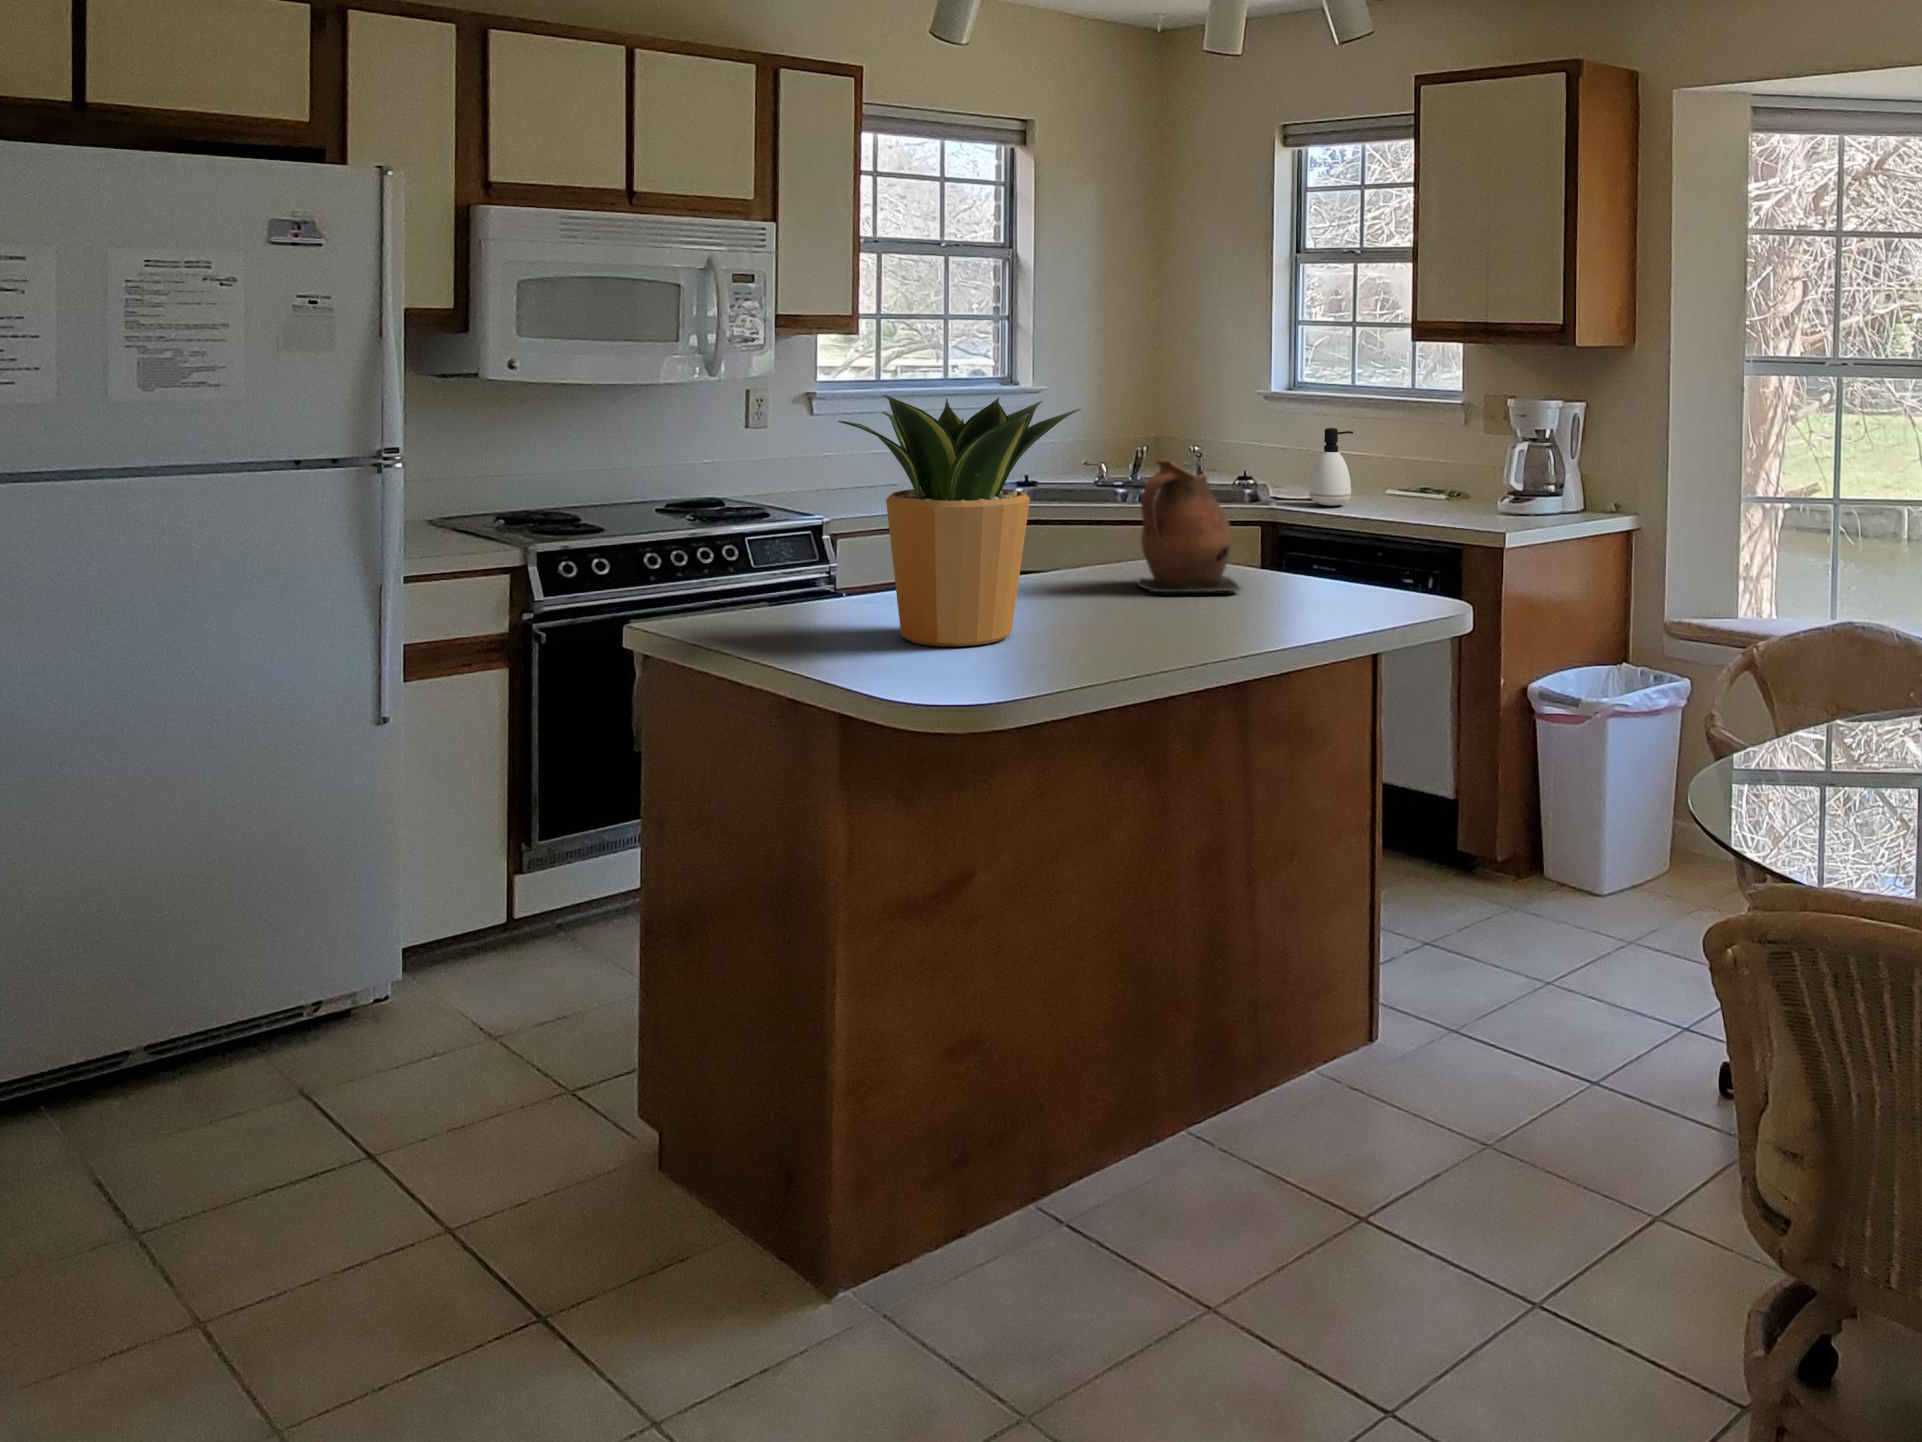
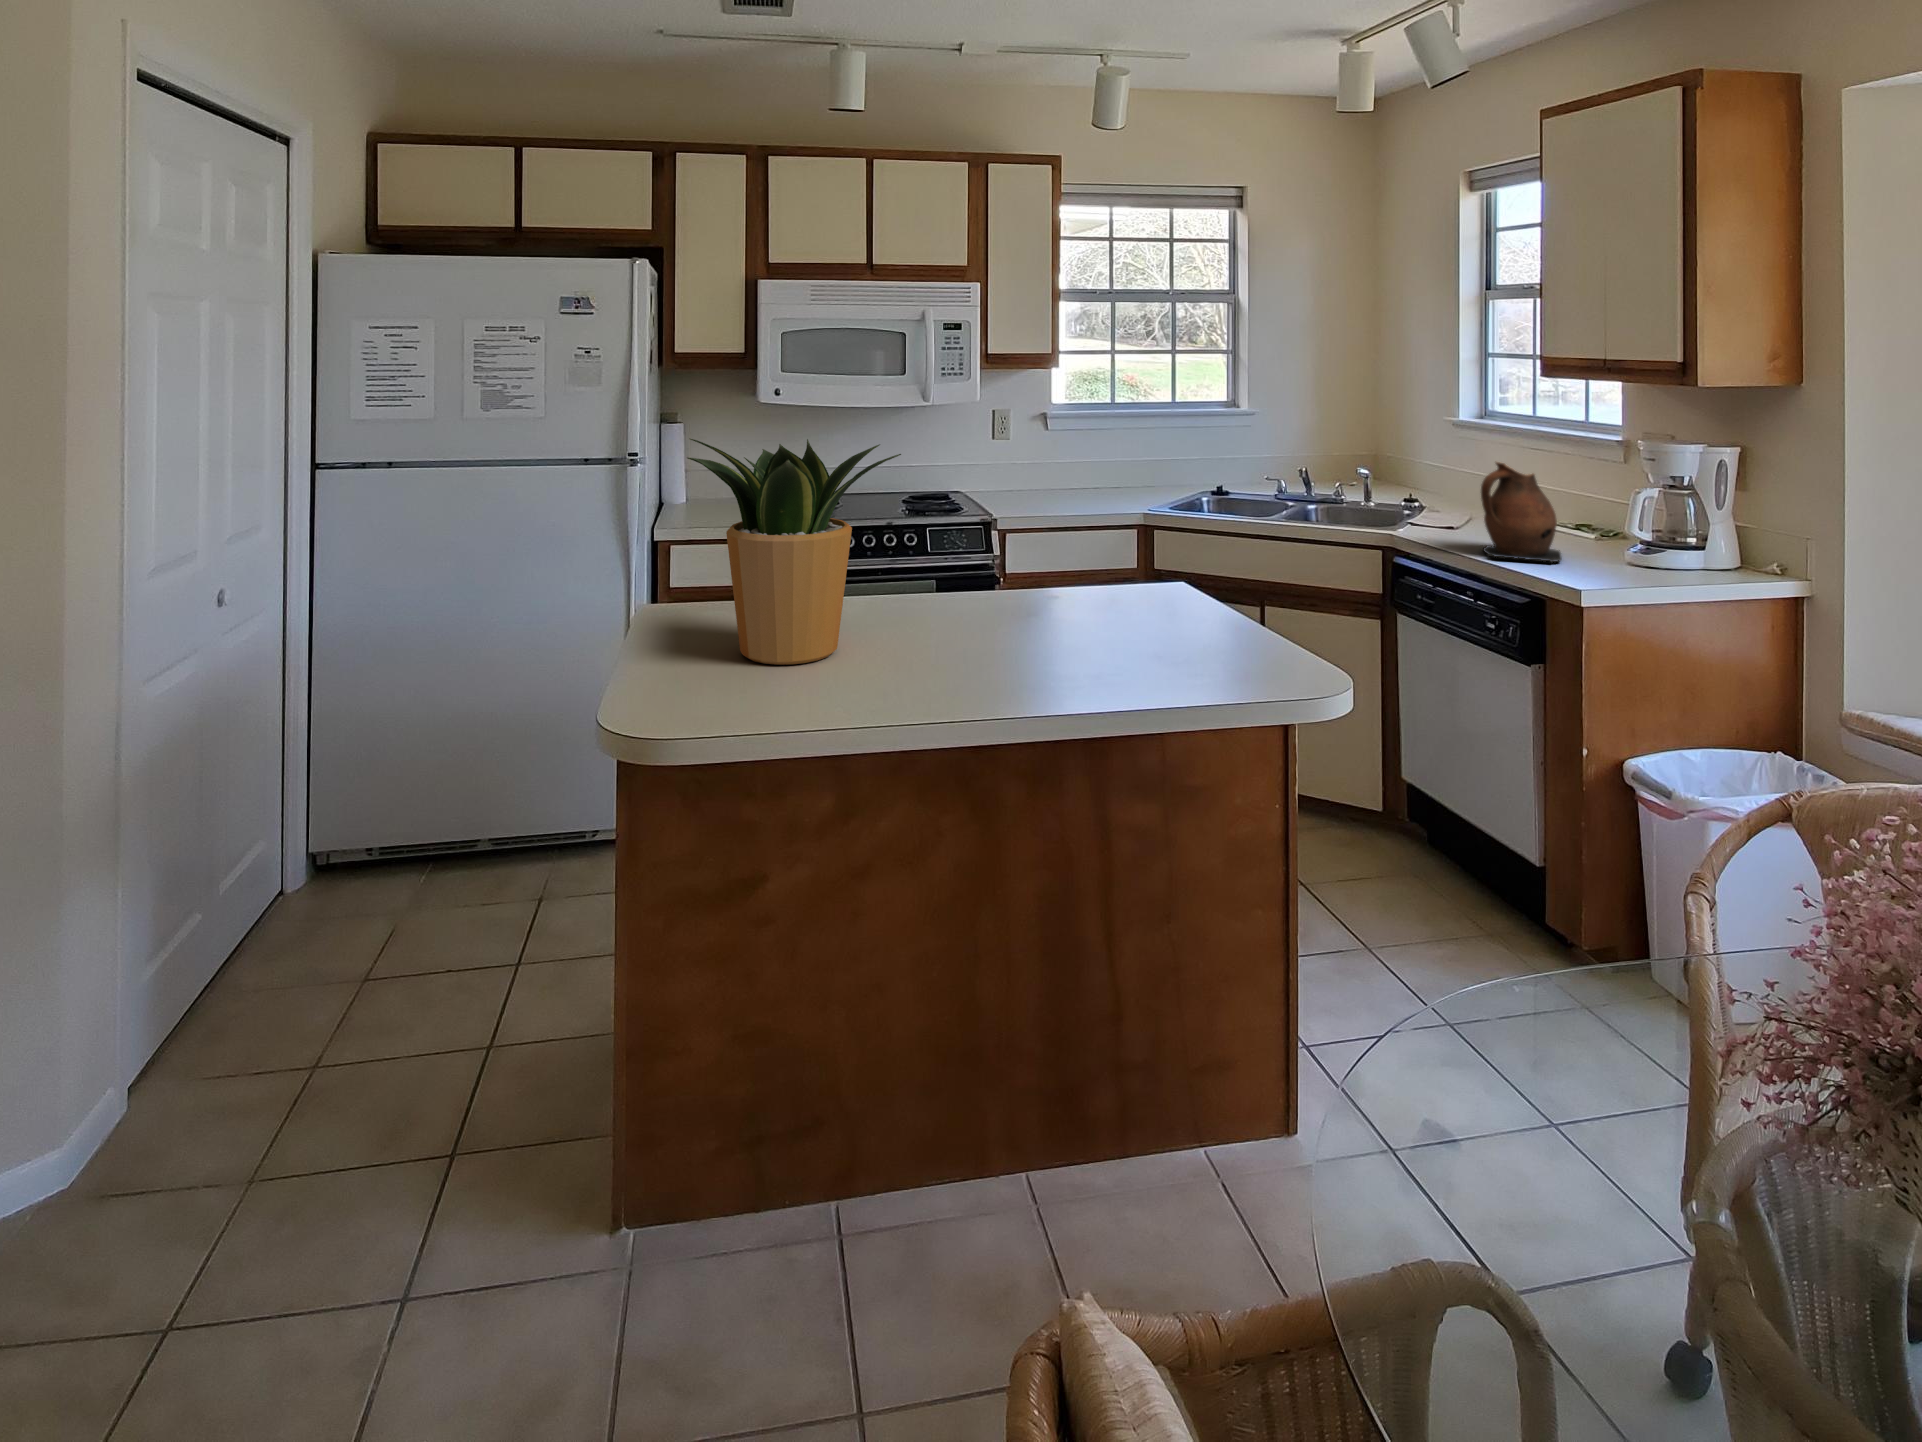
soap dispenser: present [1309,428,1353,506] -> none [1429,461,1474,536]
ceramic pitcher: present [1137,460,1240,592] -> present [1481,462,1562,562]

